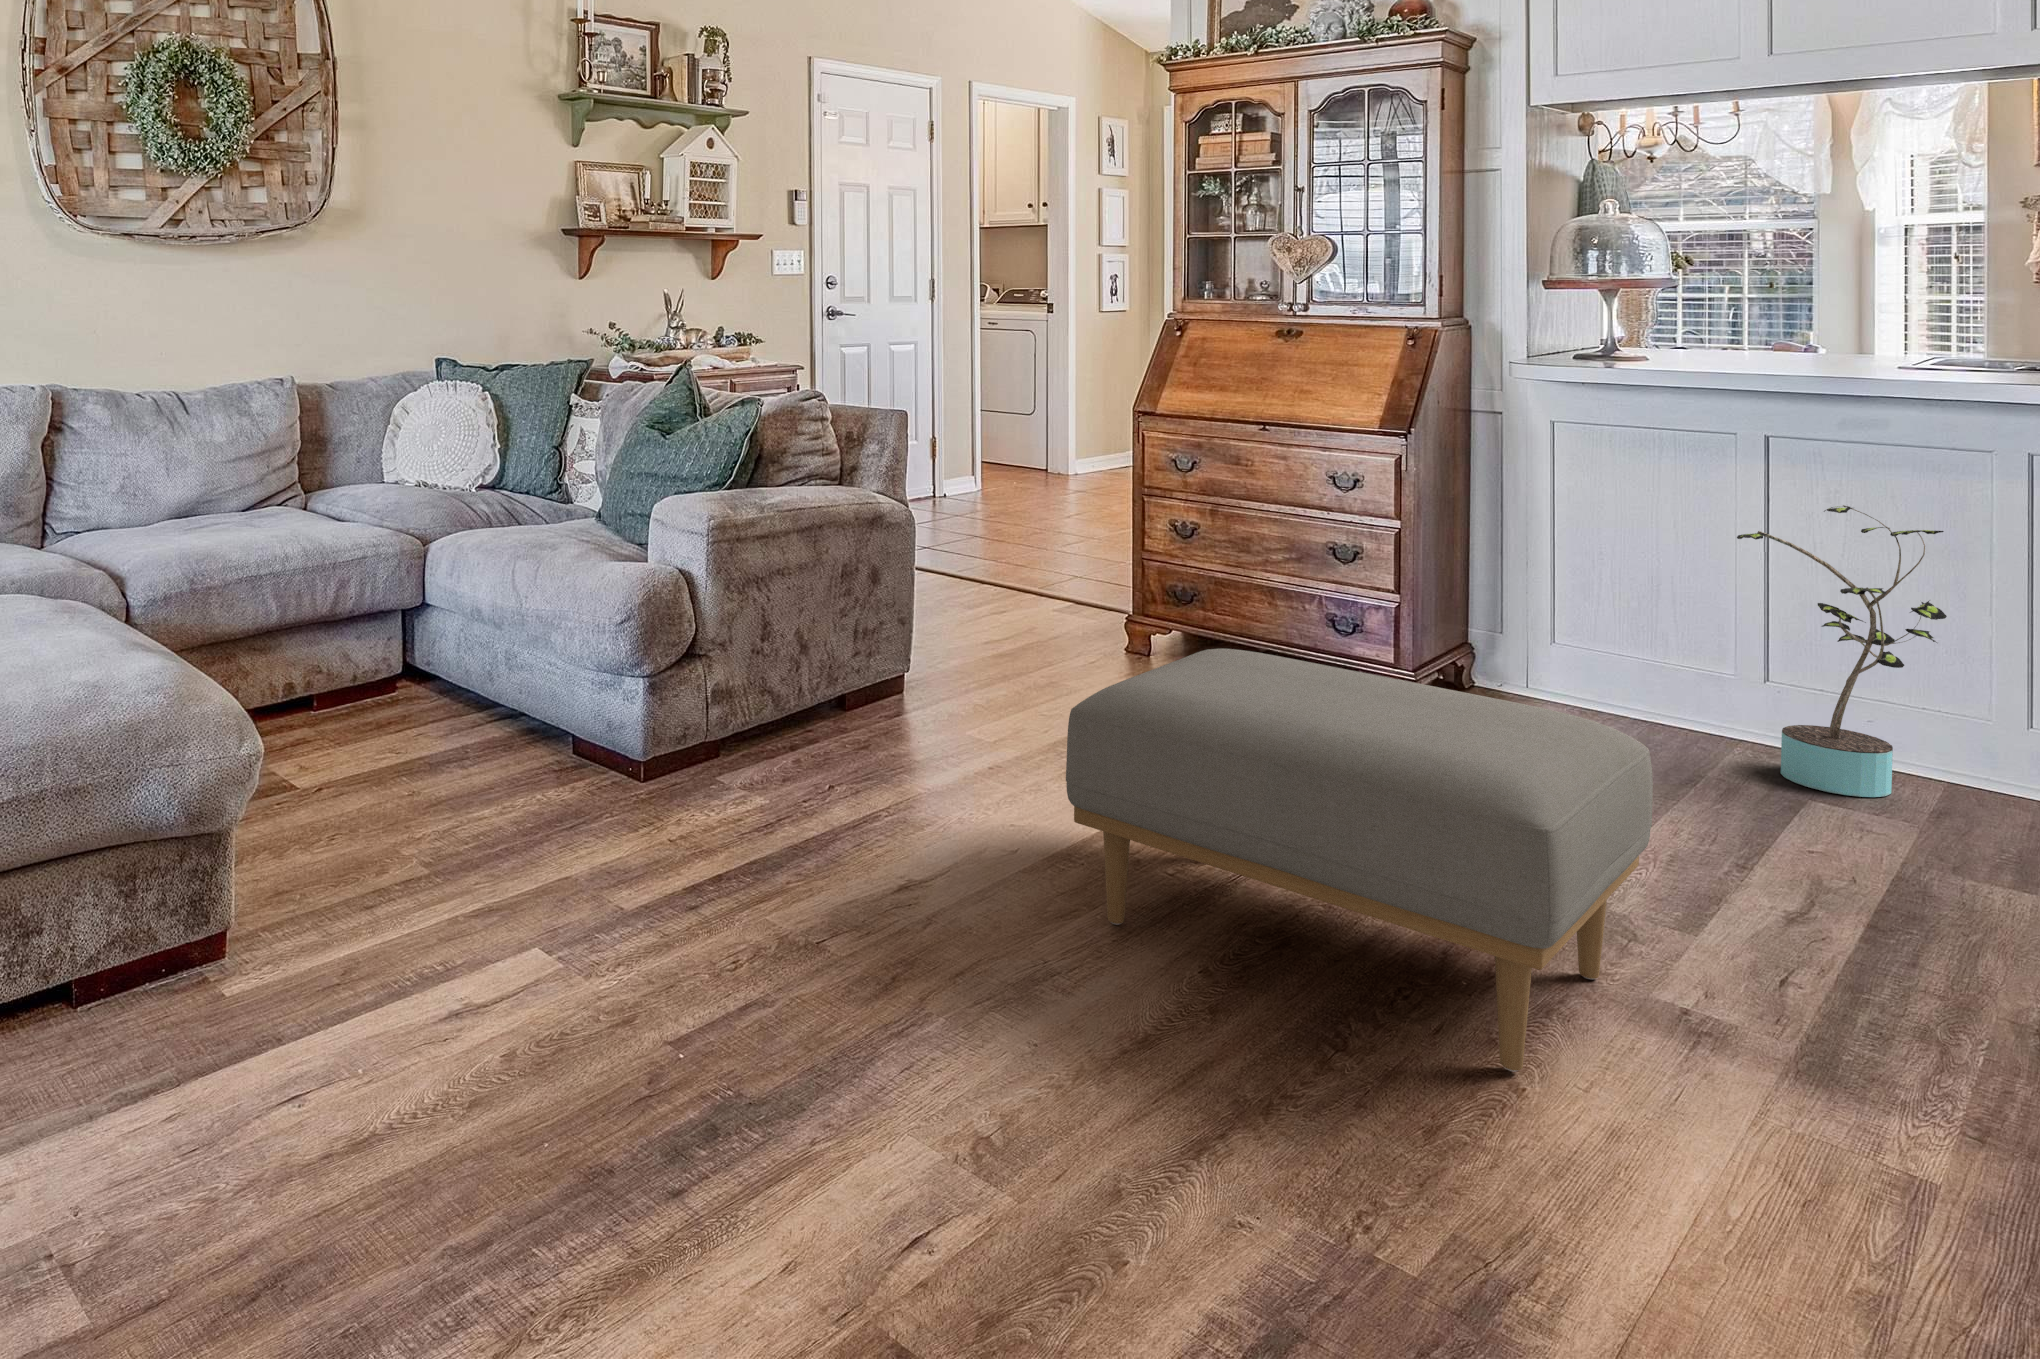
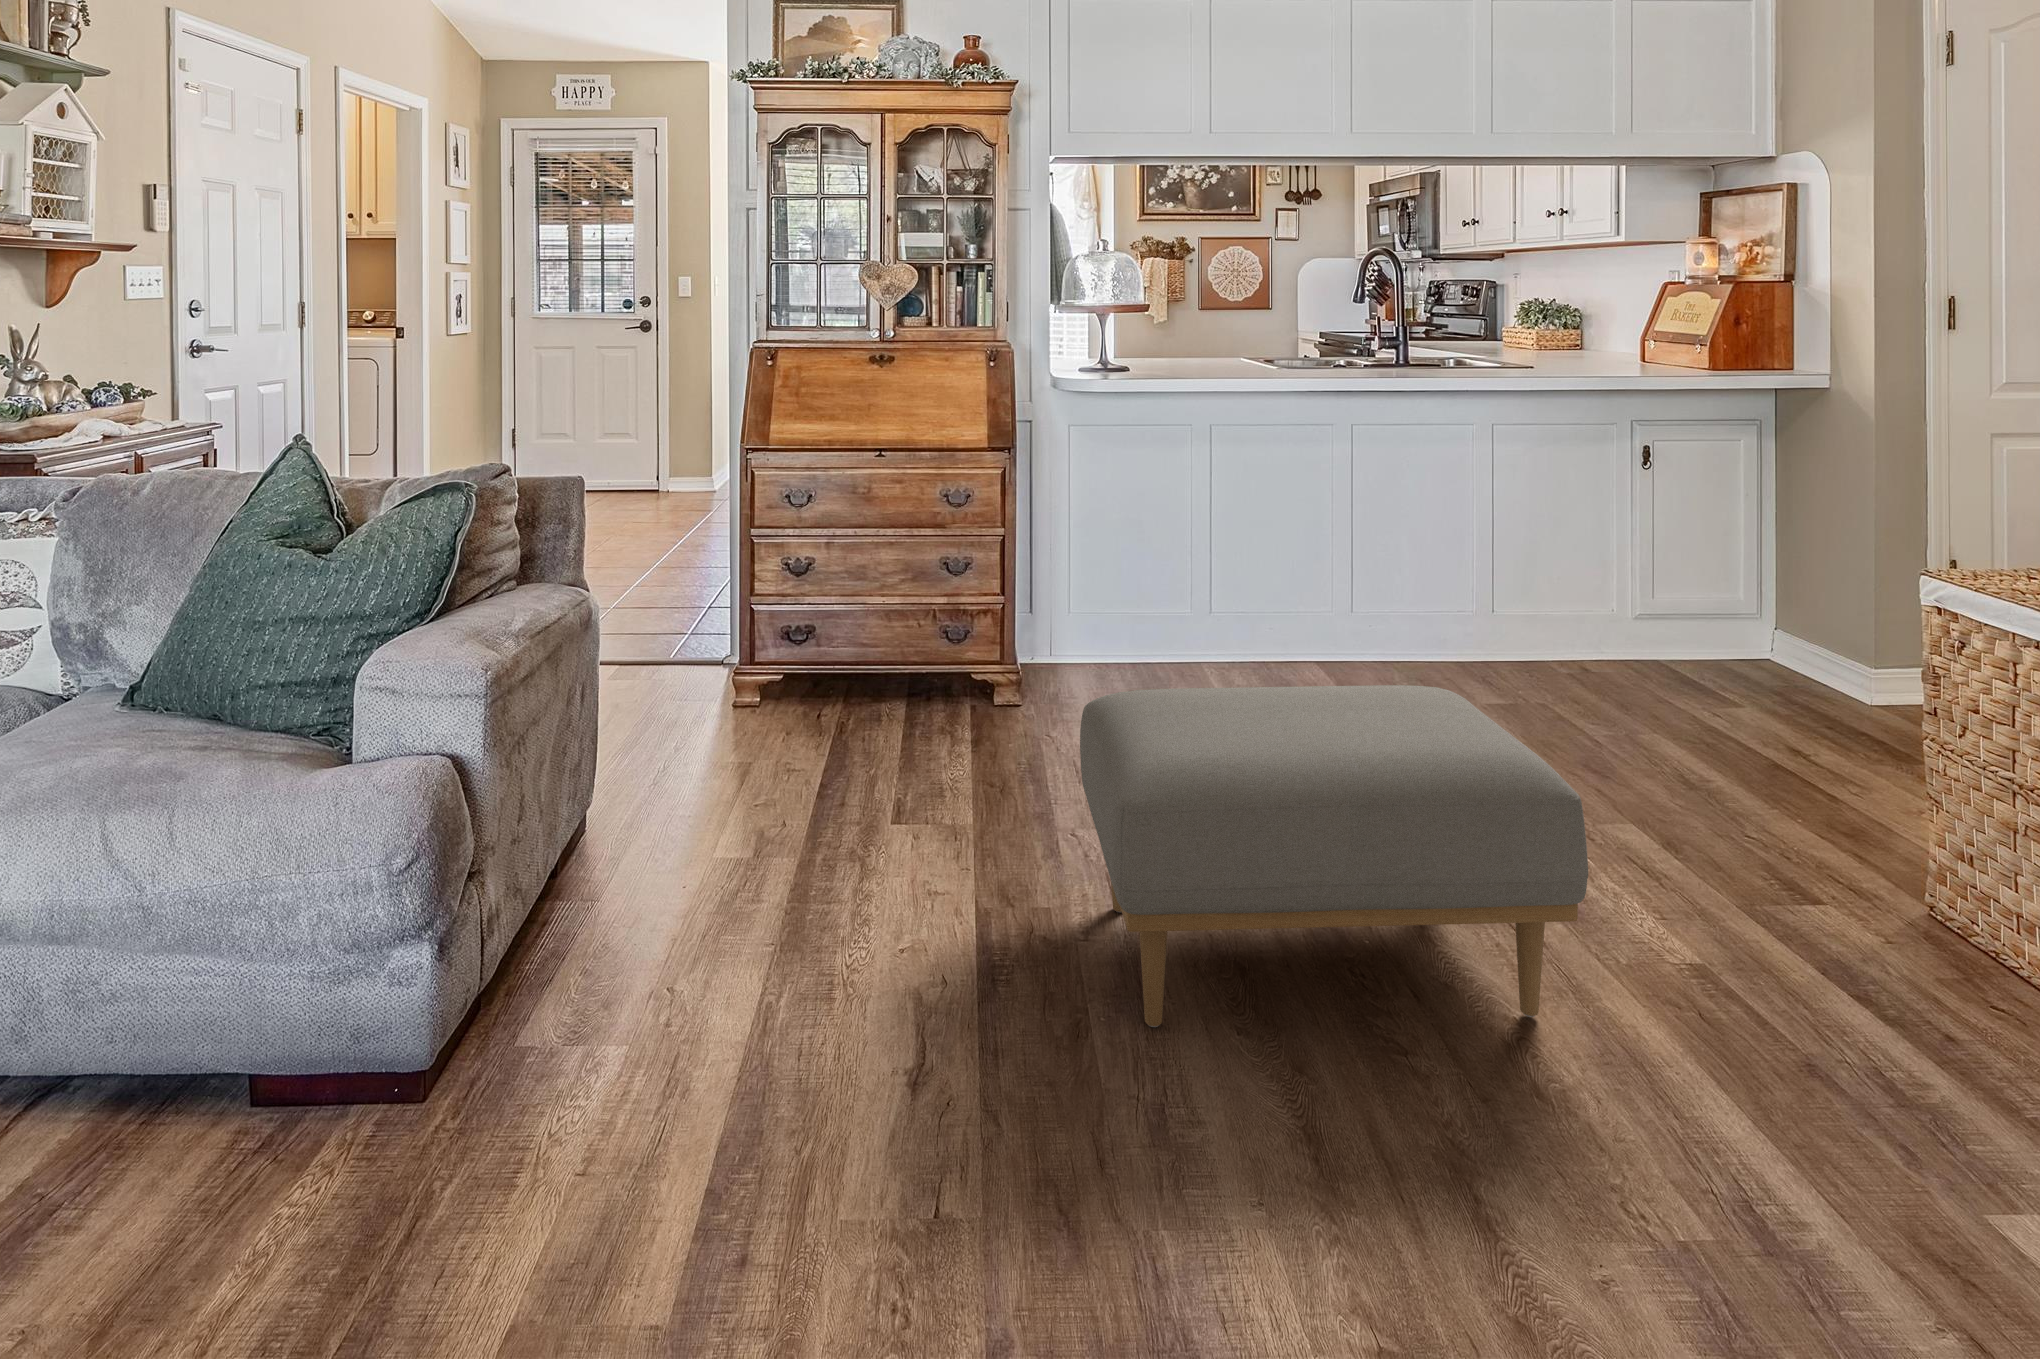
potted plant: present [1737,505,1947,797] -> none [1244,475,1373,691]

